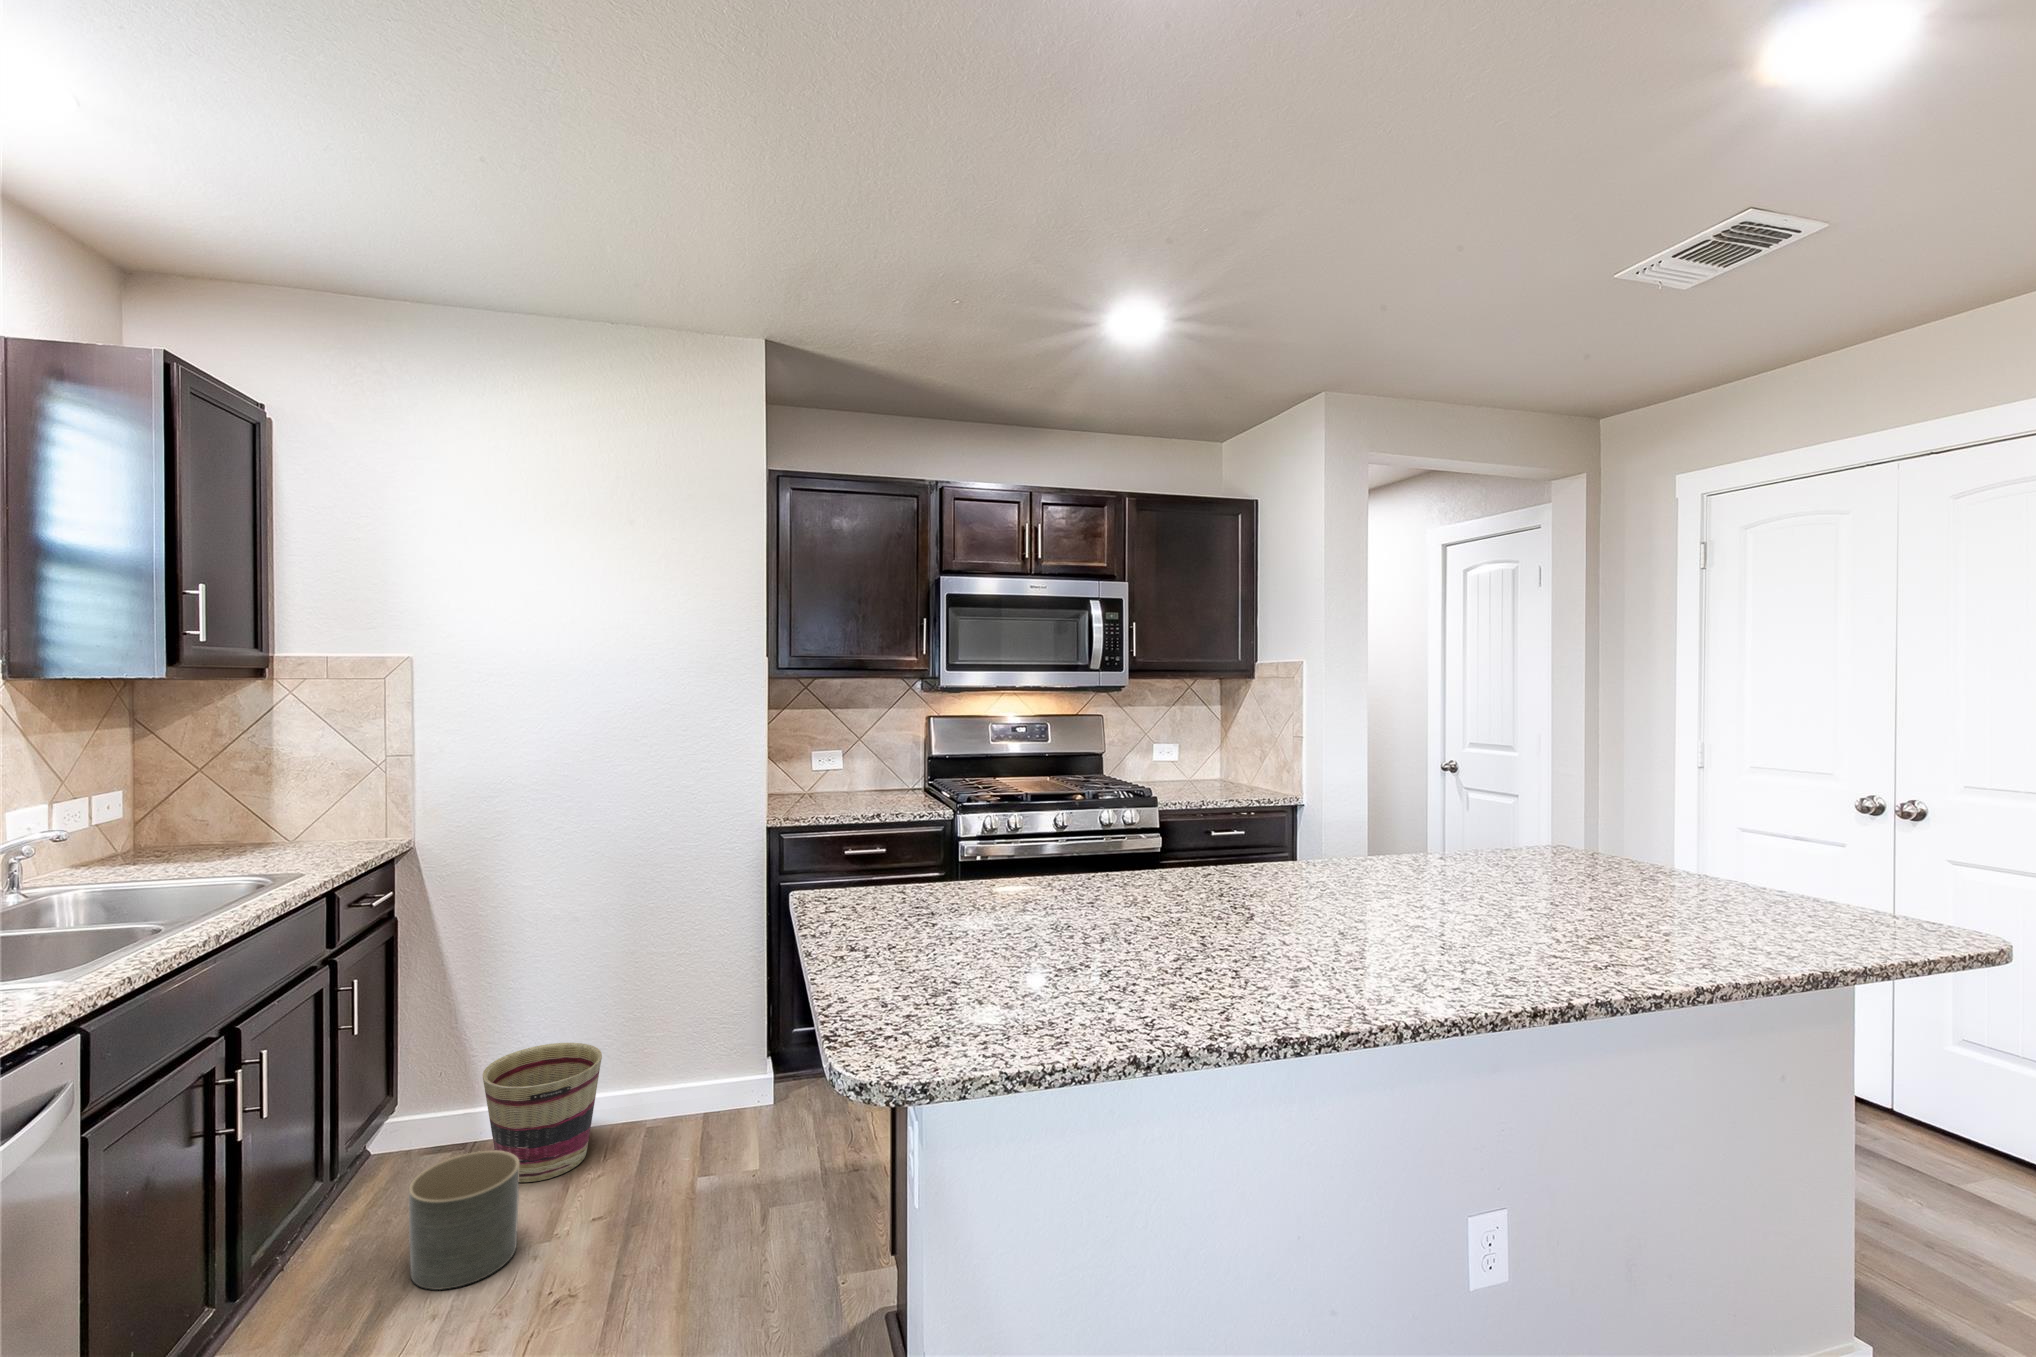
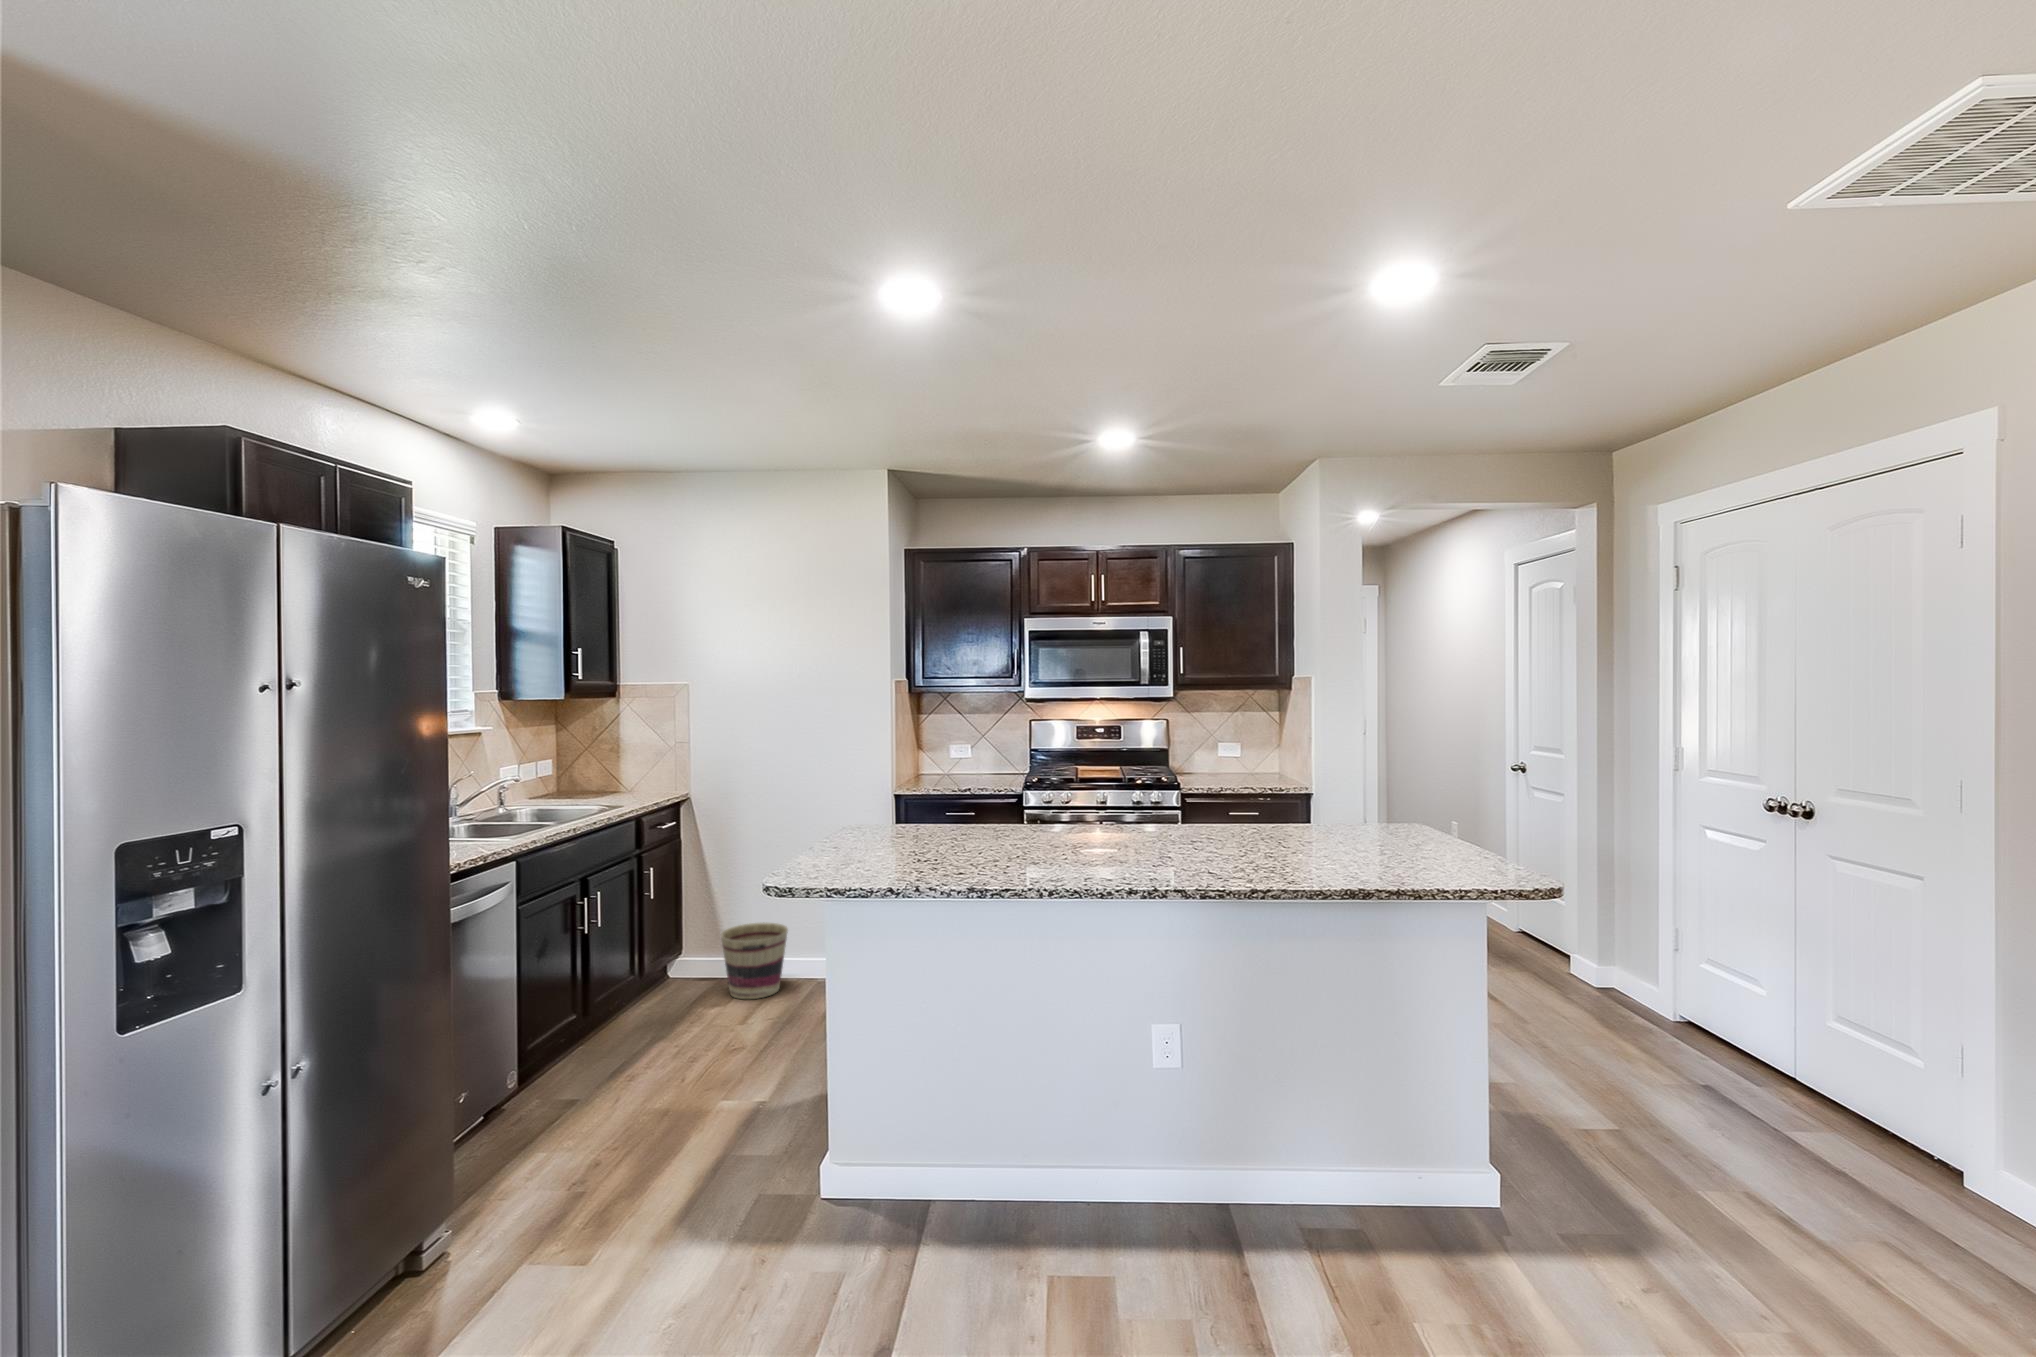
planter: present [409,1151,519,1290] -> none [671,971,728,1038]

